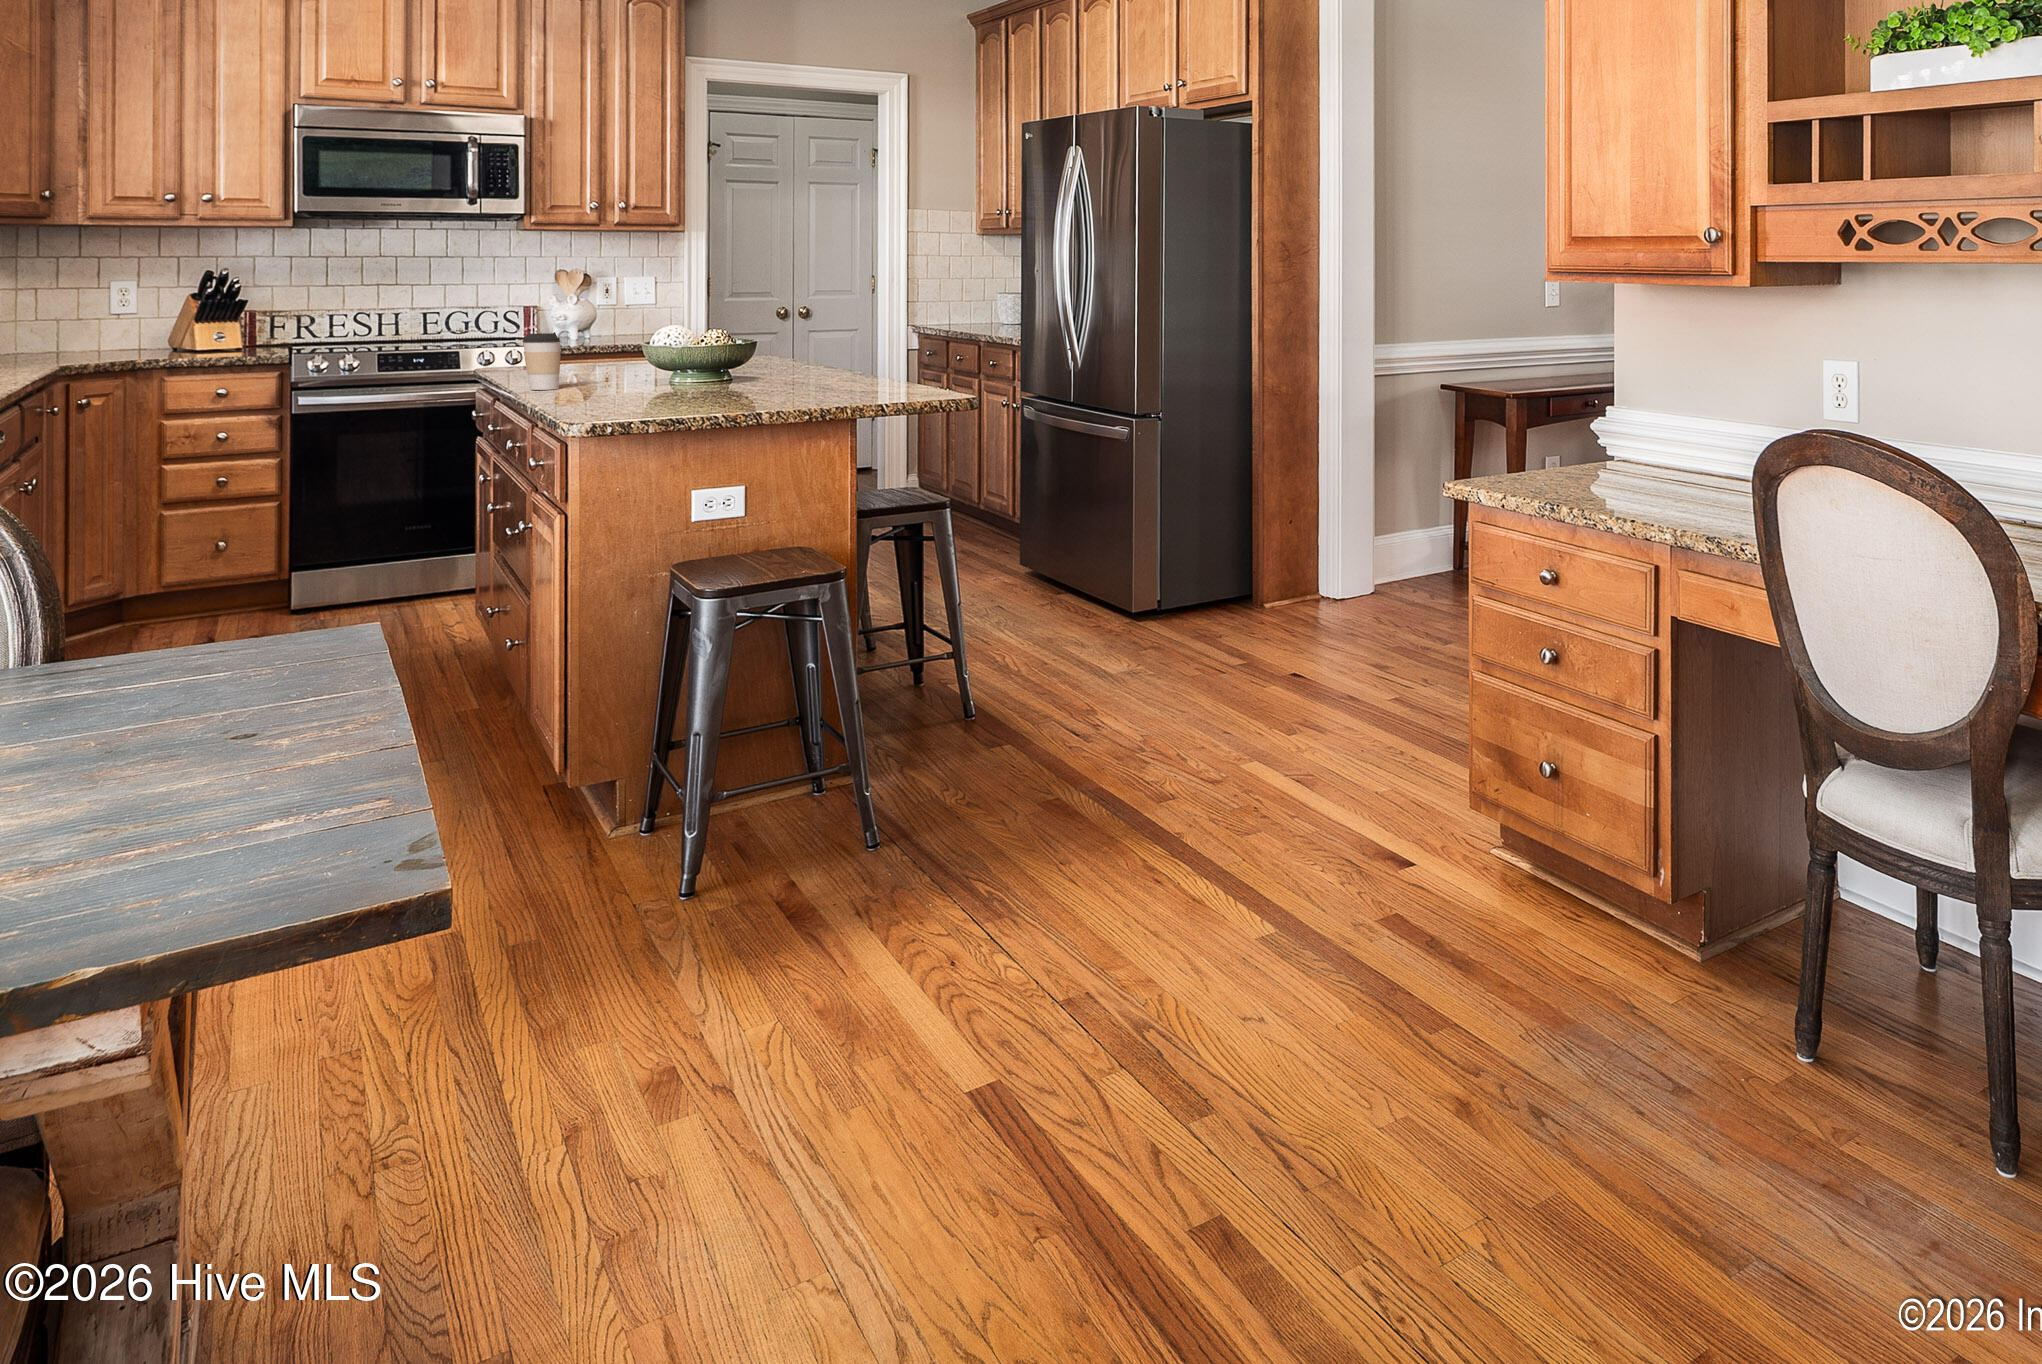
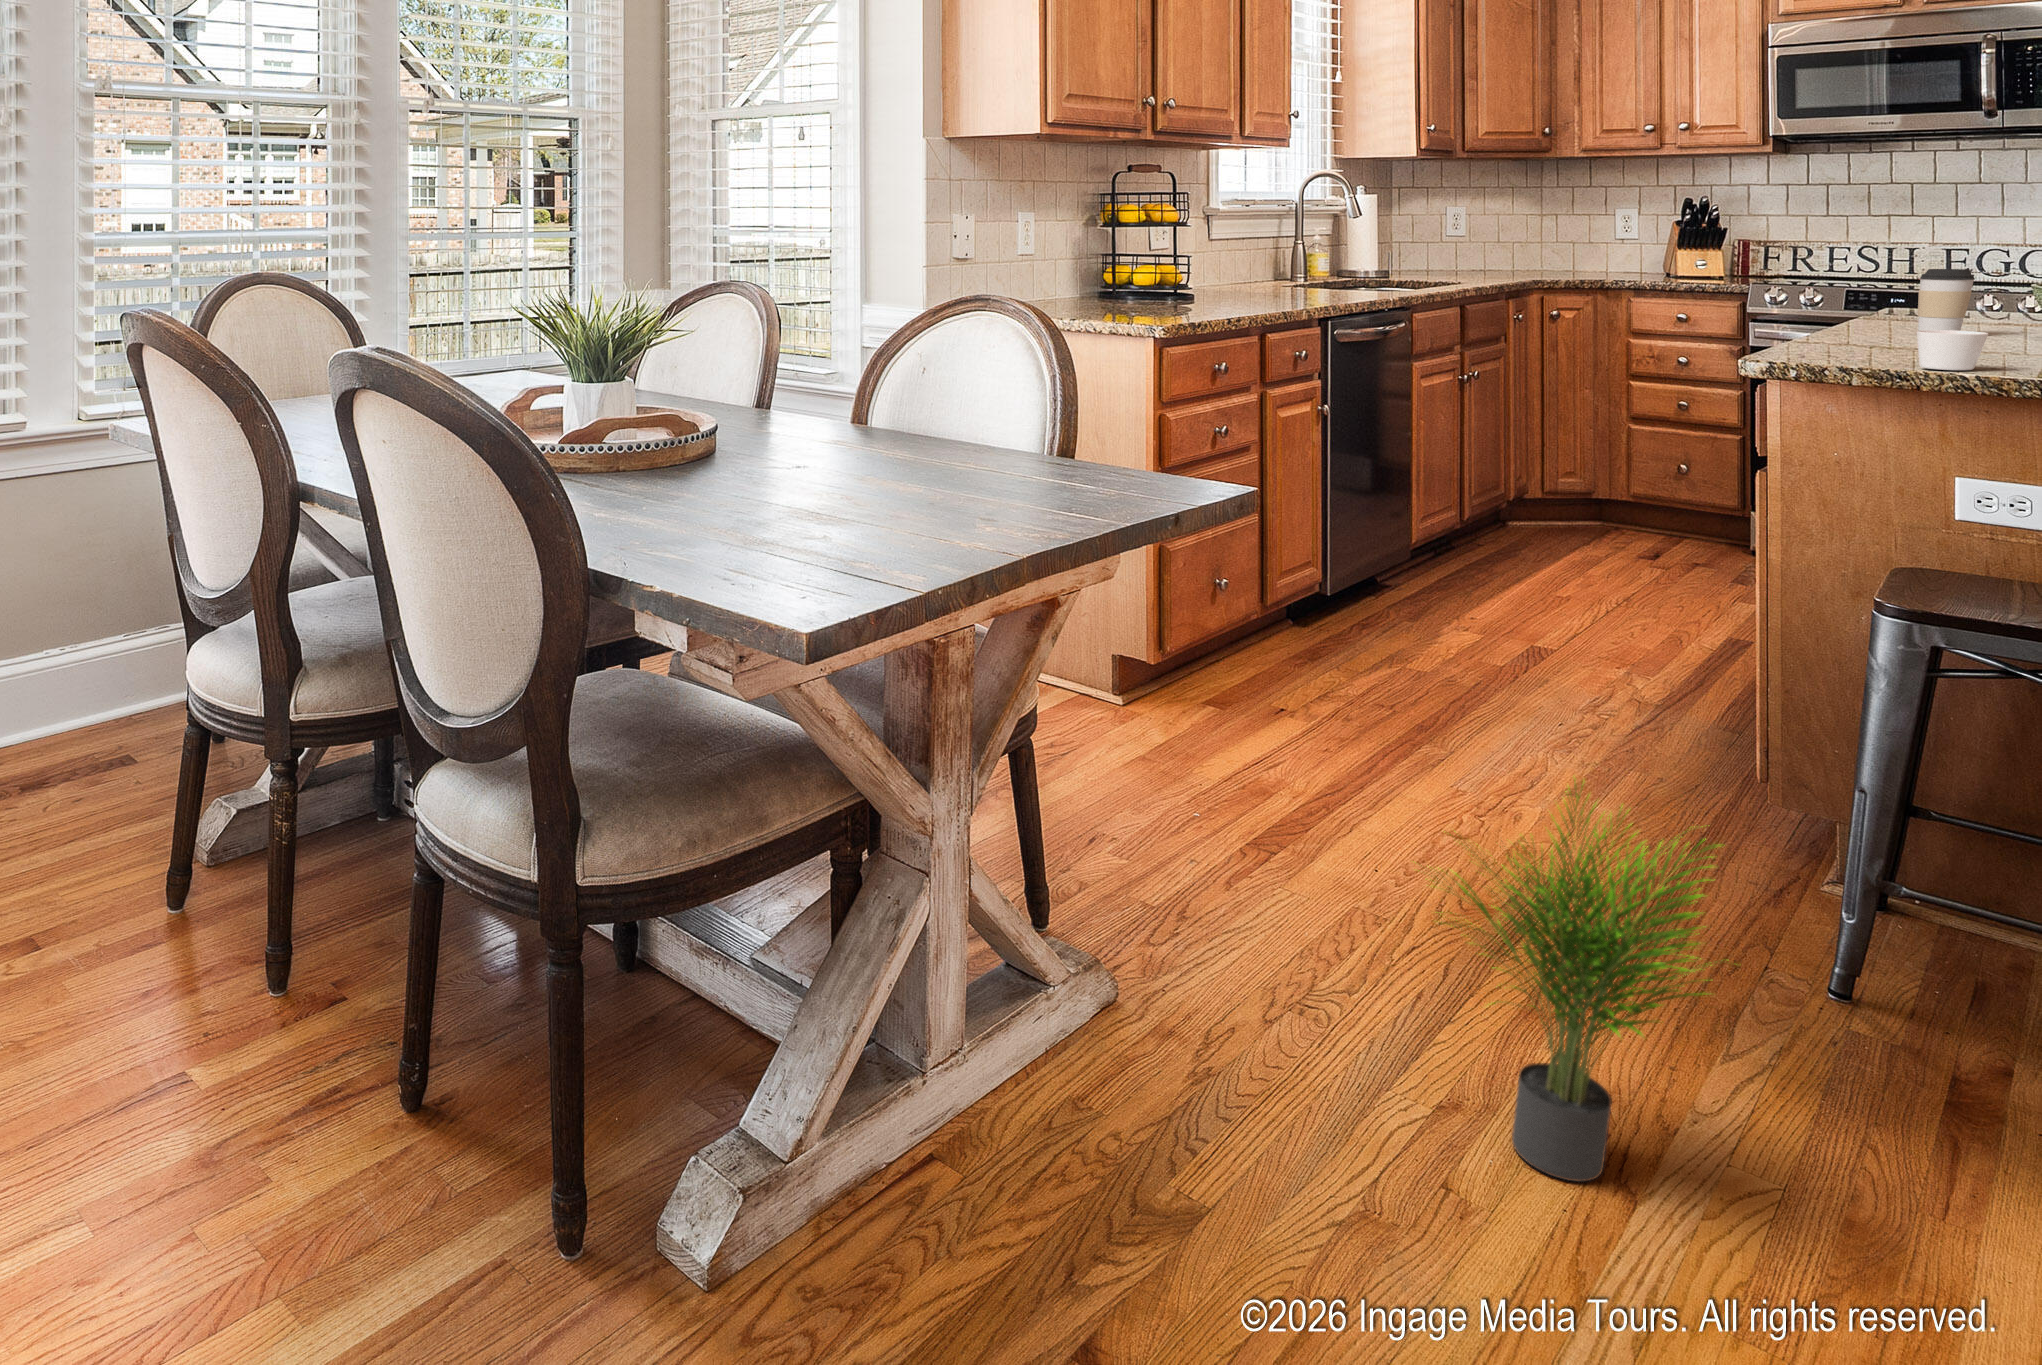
candle: none [604,382,650,413] -> present [1917,330,1988,370]
potted plant: none [498,771,780,1128] -> present [1429,778,1718,1182]

